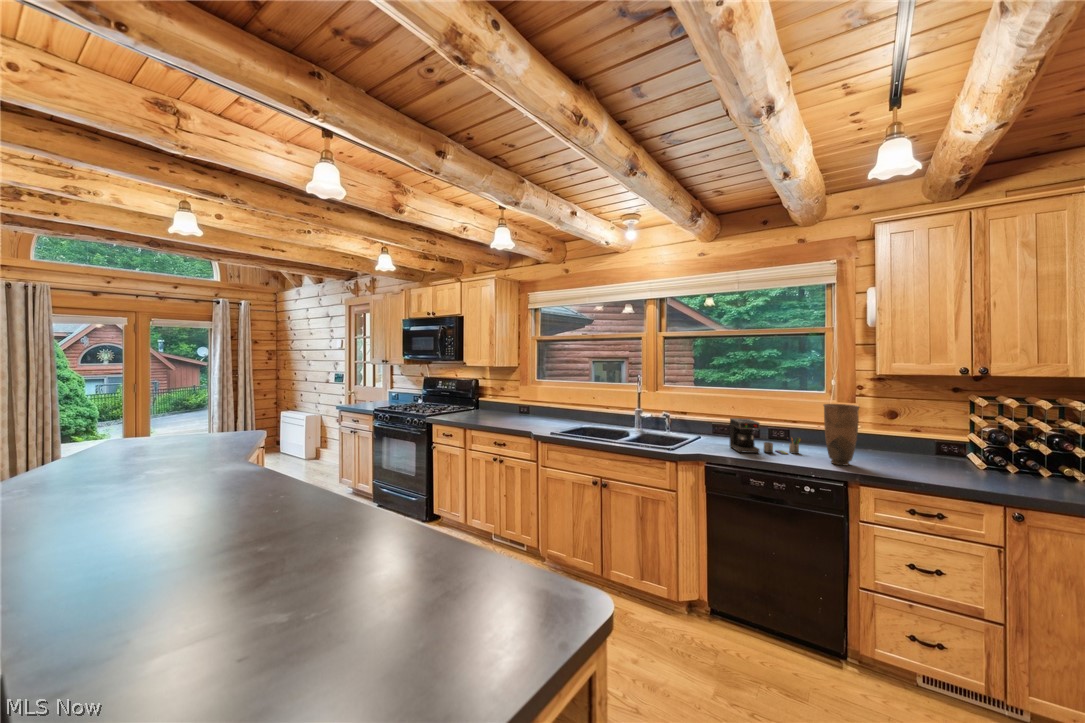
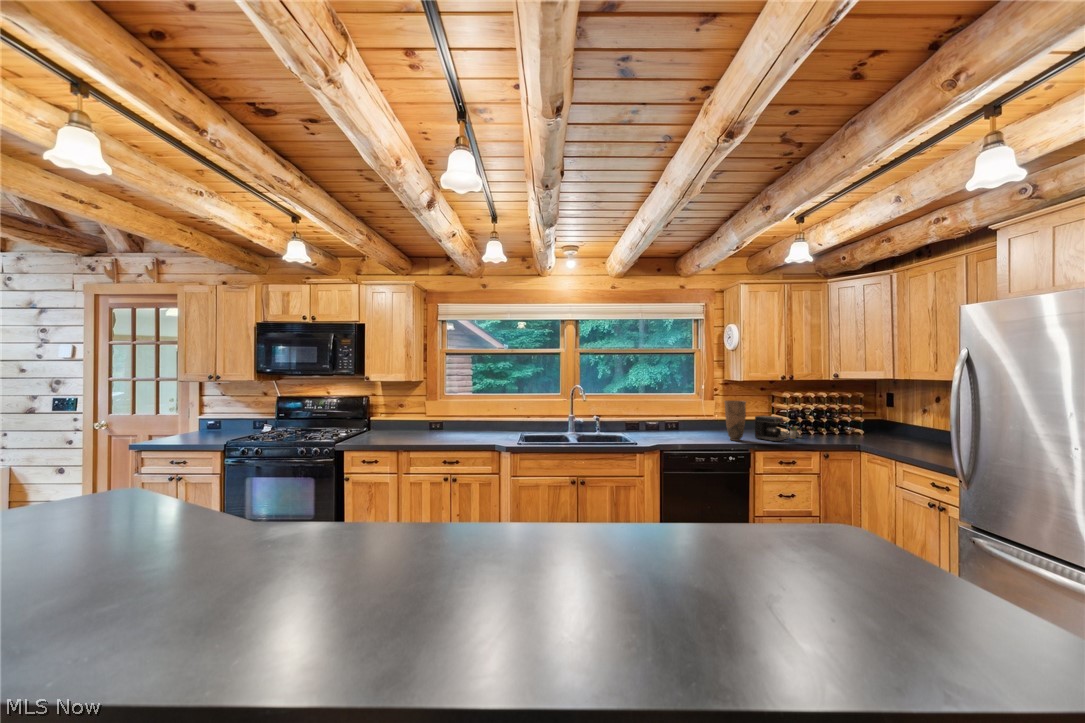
coffee maker: present [730,418,801,454] -> present [755,415,799,441]

